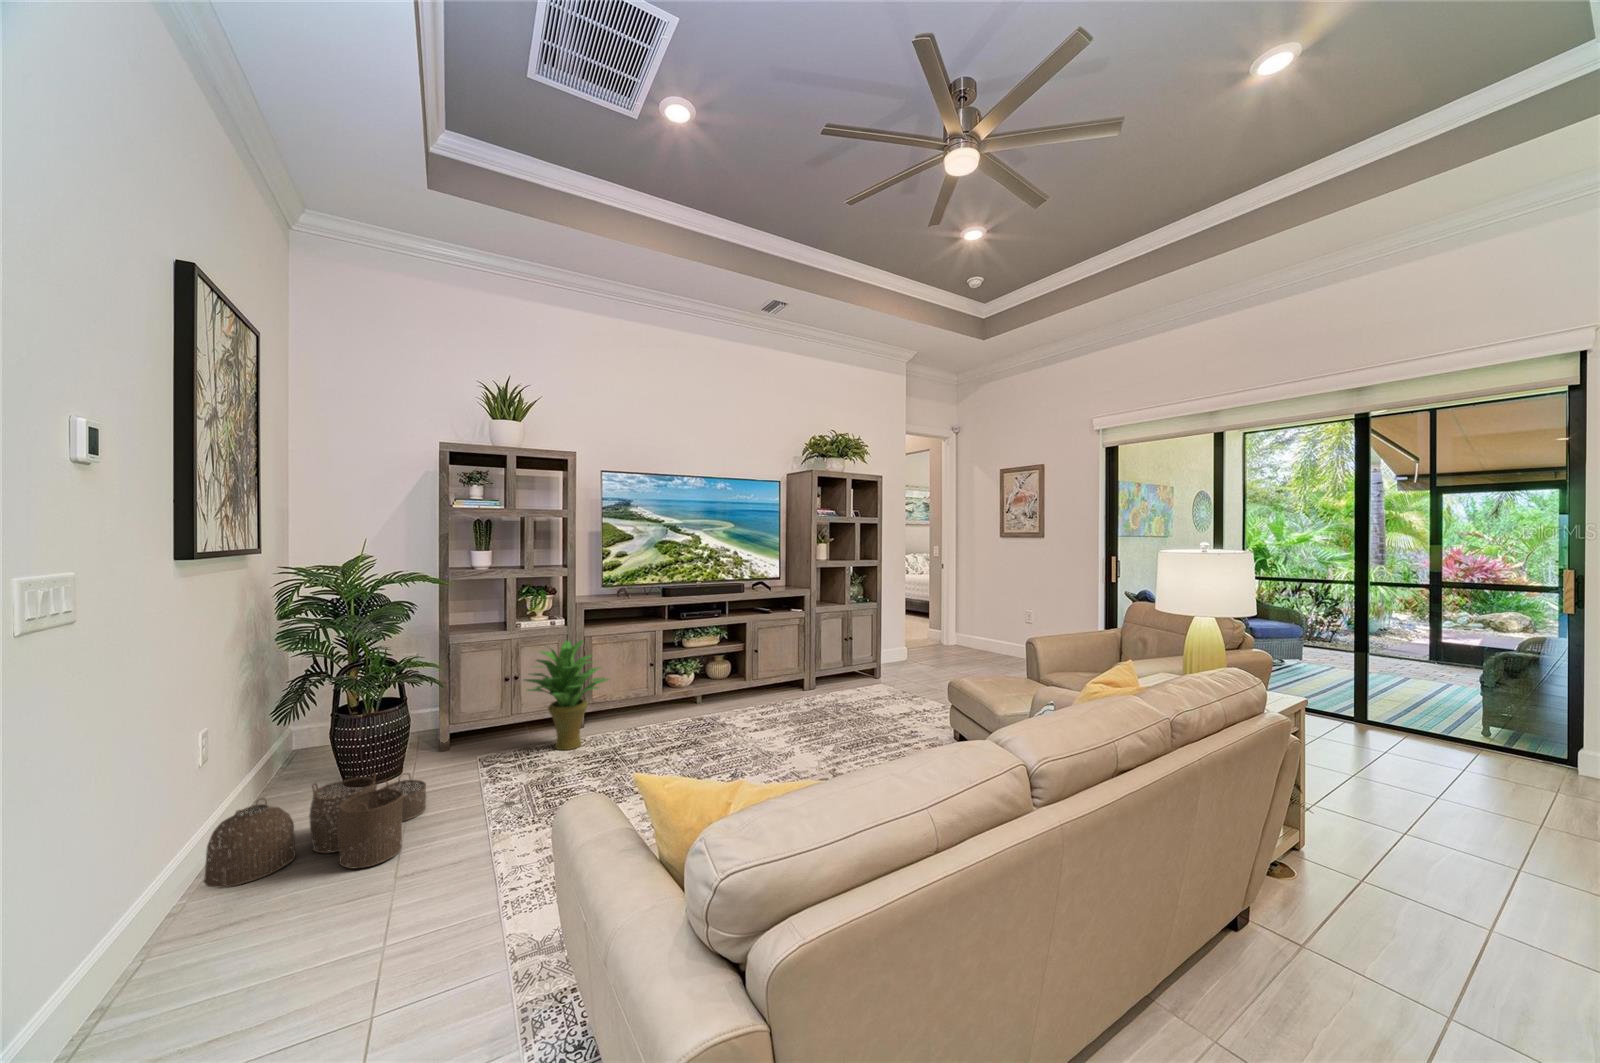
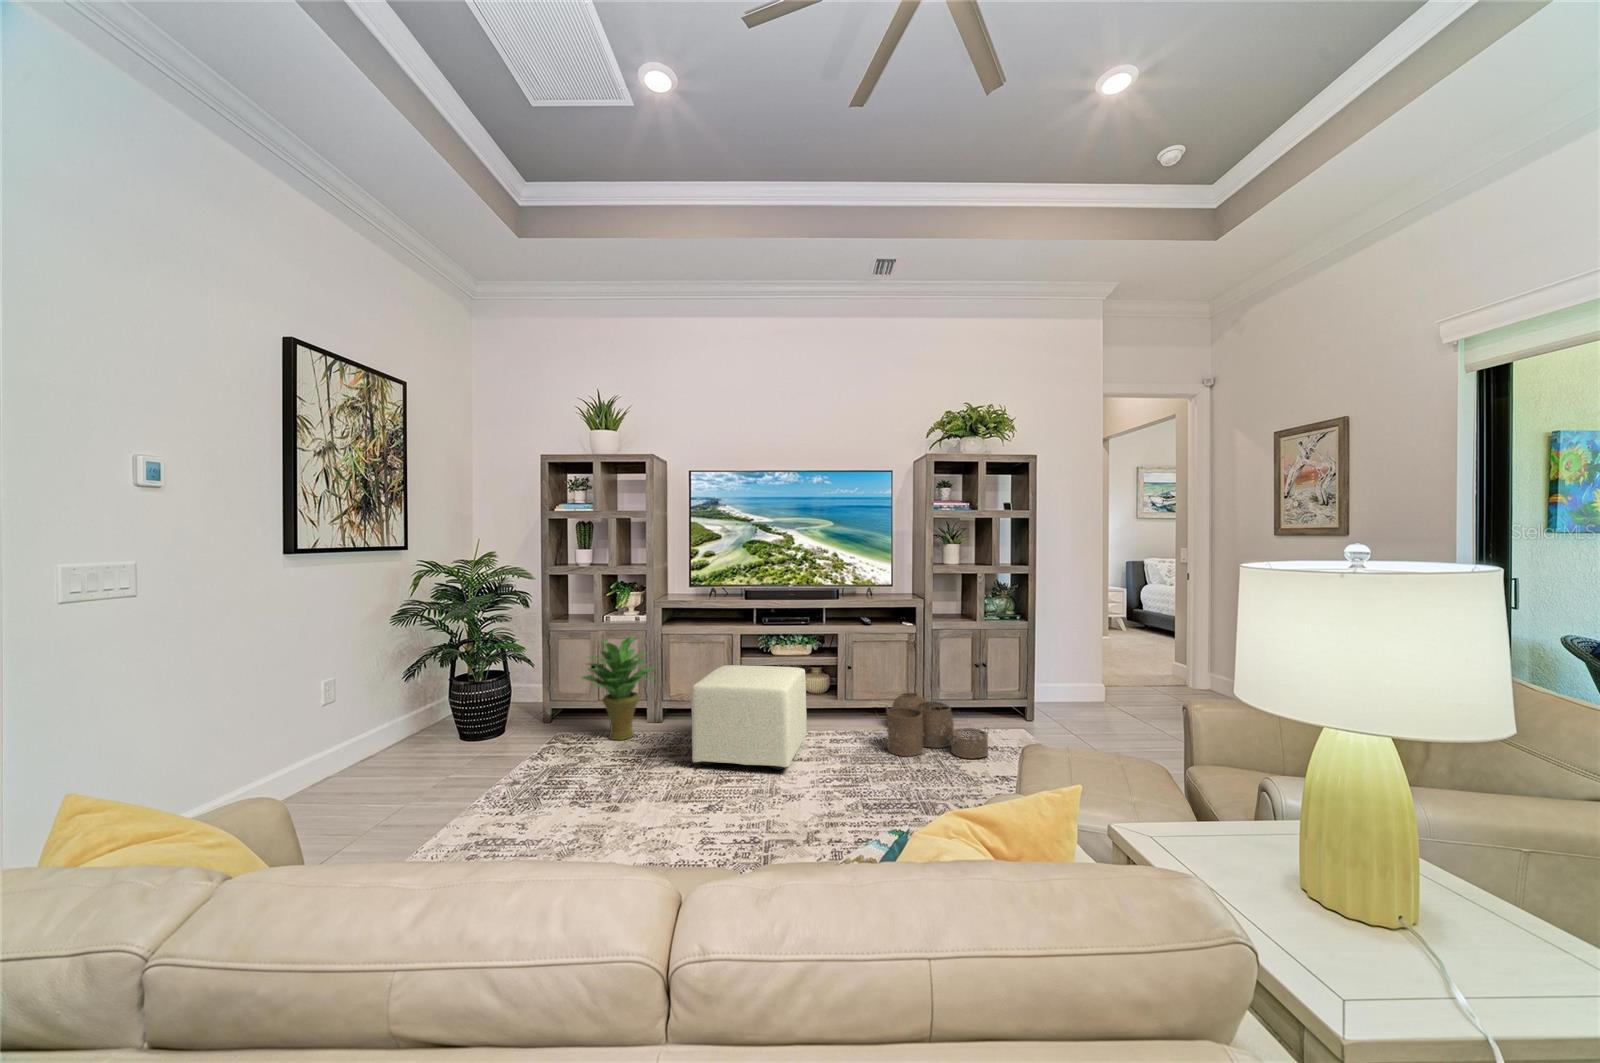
ottoman: none [670,654,773,751] -> present [691,665,807,770]
woven basket: present [203,773,426,888] -> present [886,692,988,758]

